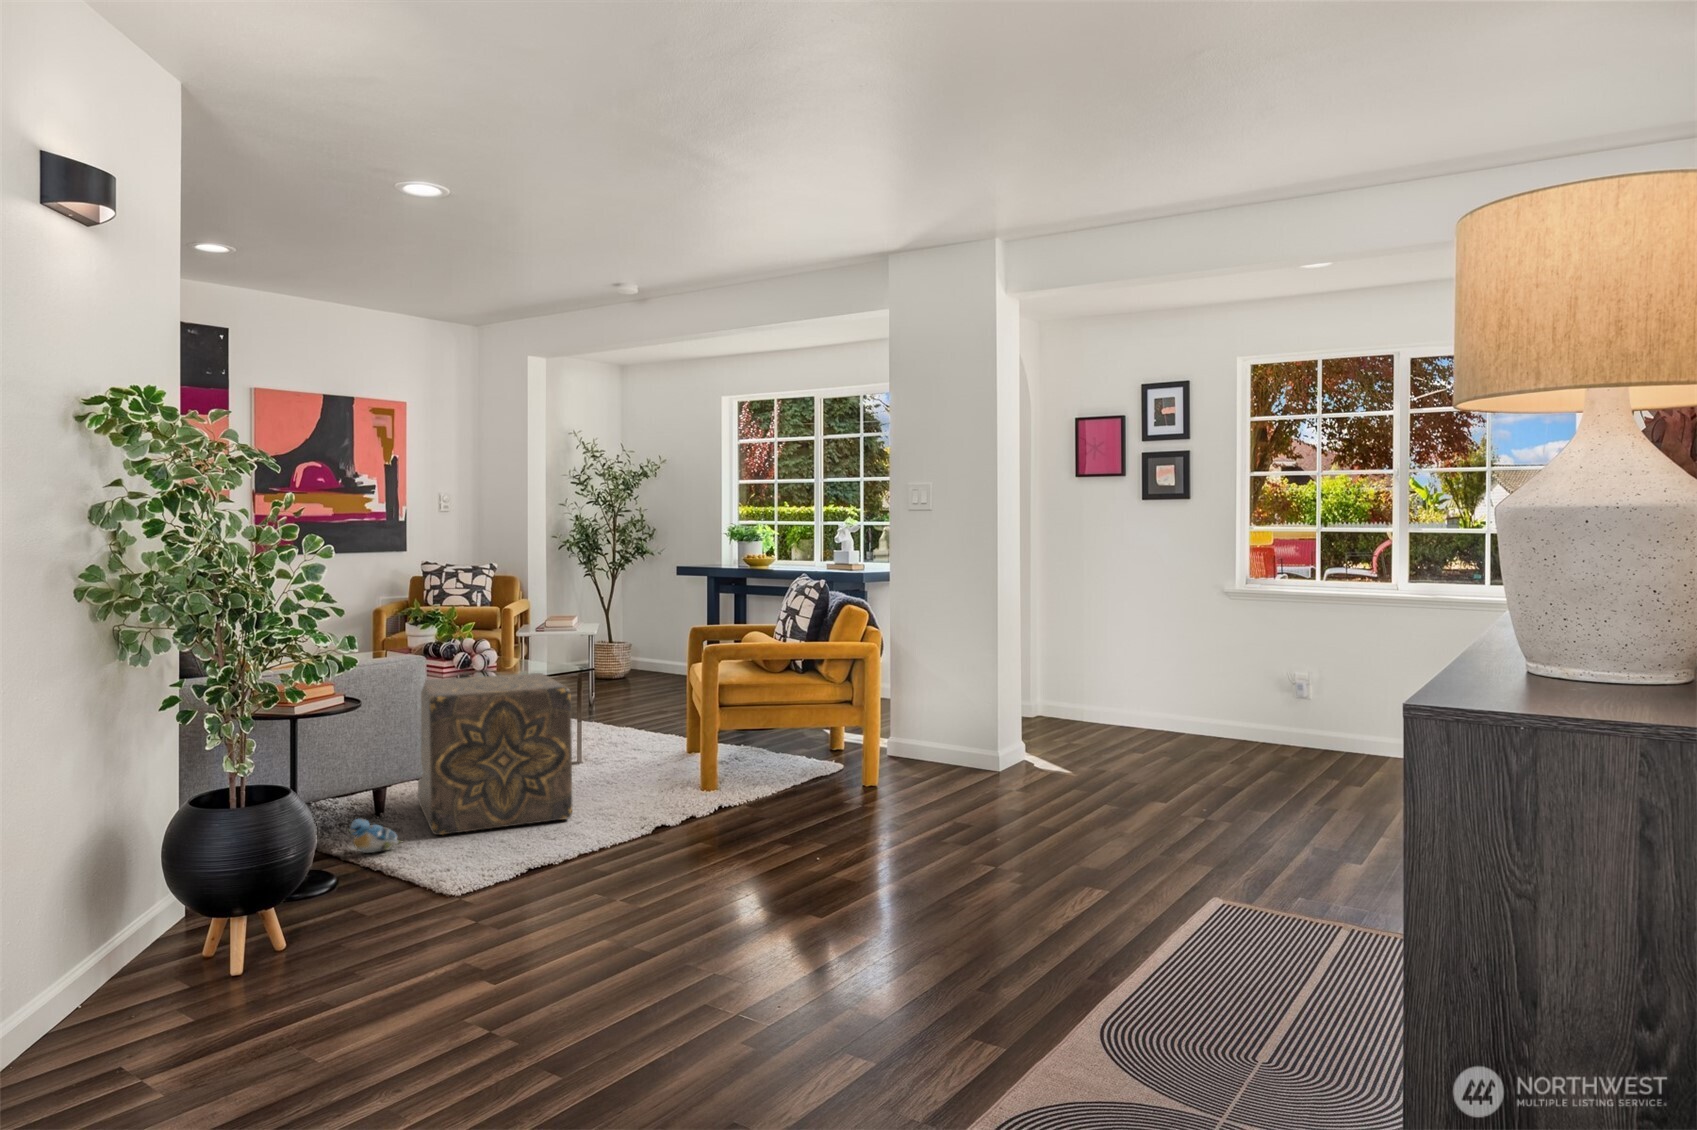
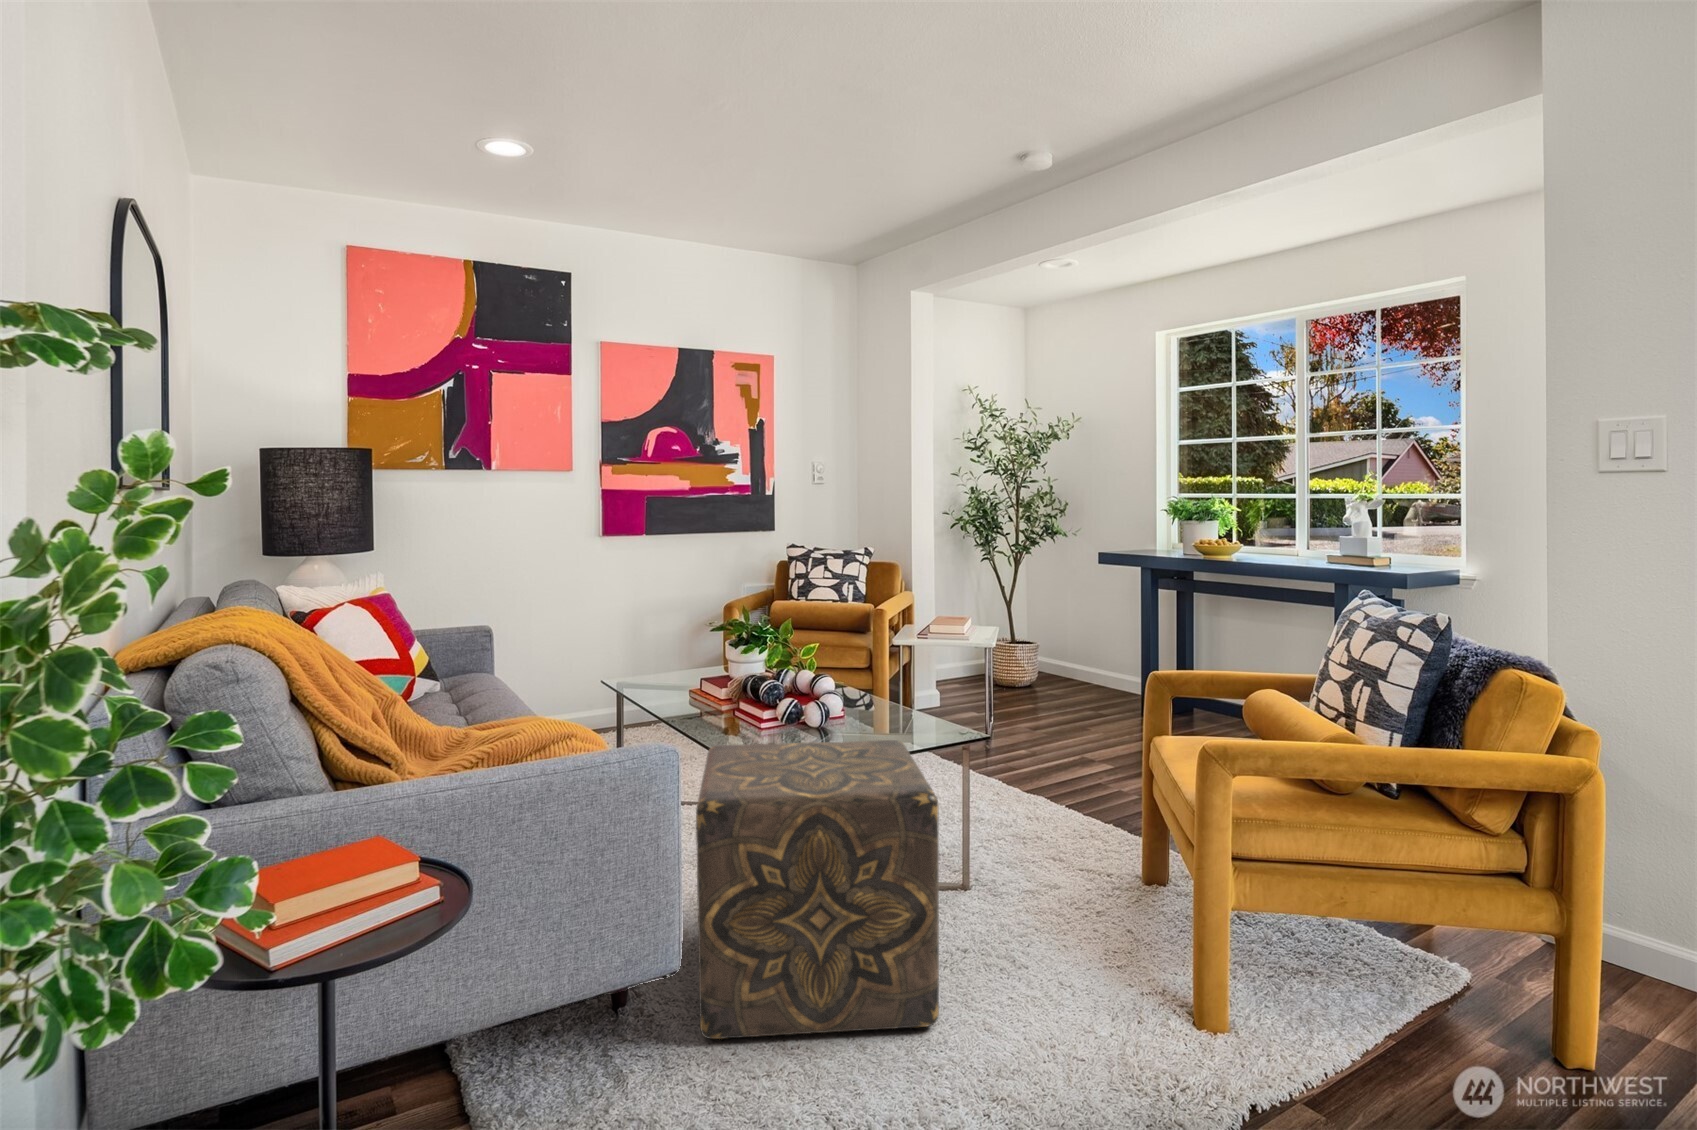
plush toy: present [349,818,402,853] -> none [554,1014,646,1077]

